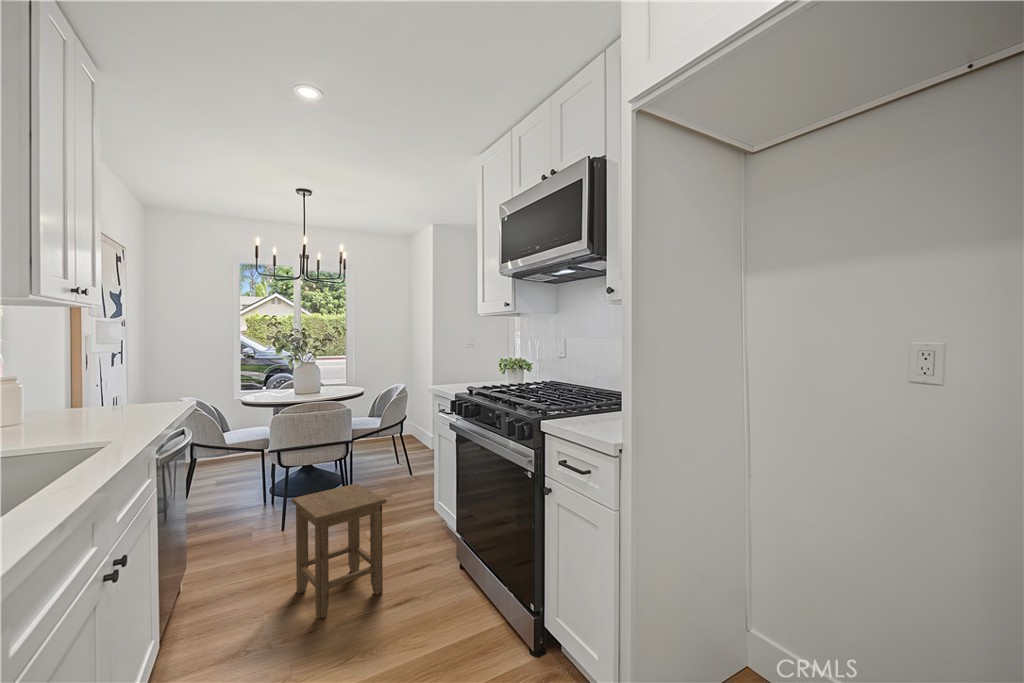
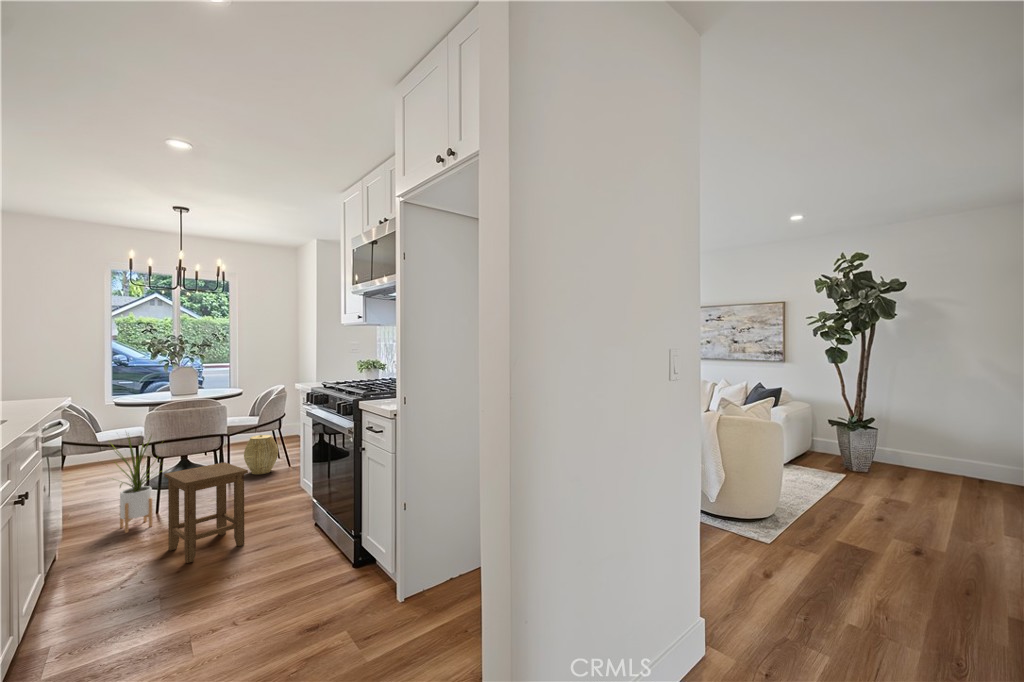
house plant: none [221,436,294,559] -> present [115,437,154,533]
woven basket: none [368,439,403,483] -> present [244,435,278,474]

